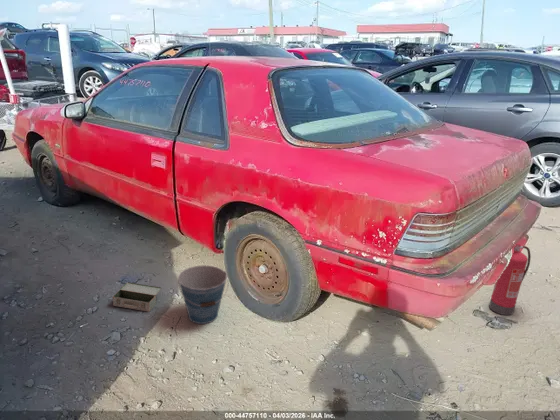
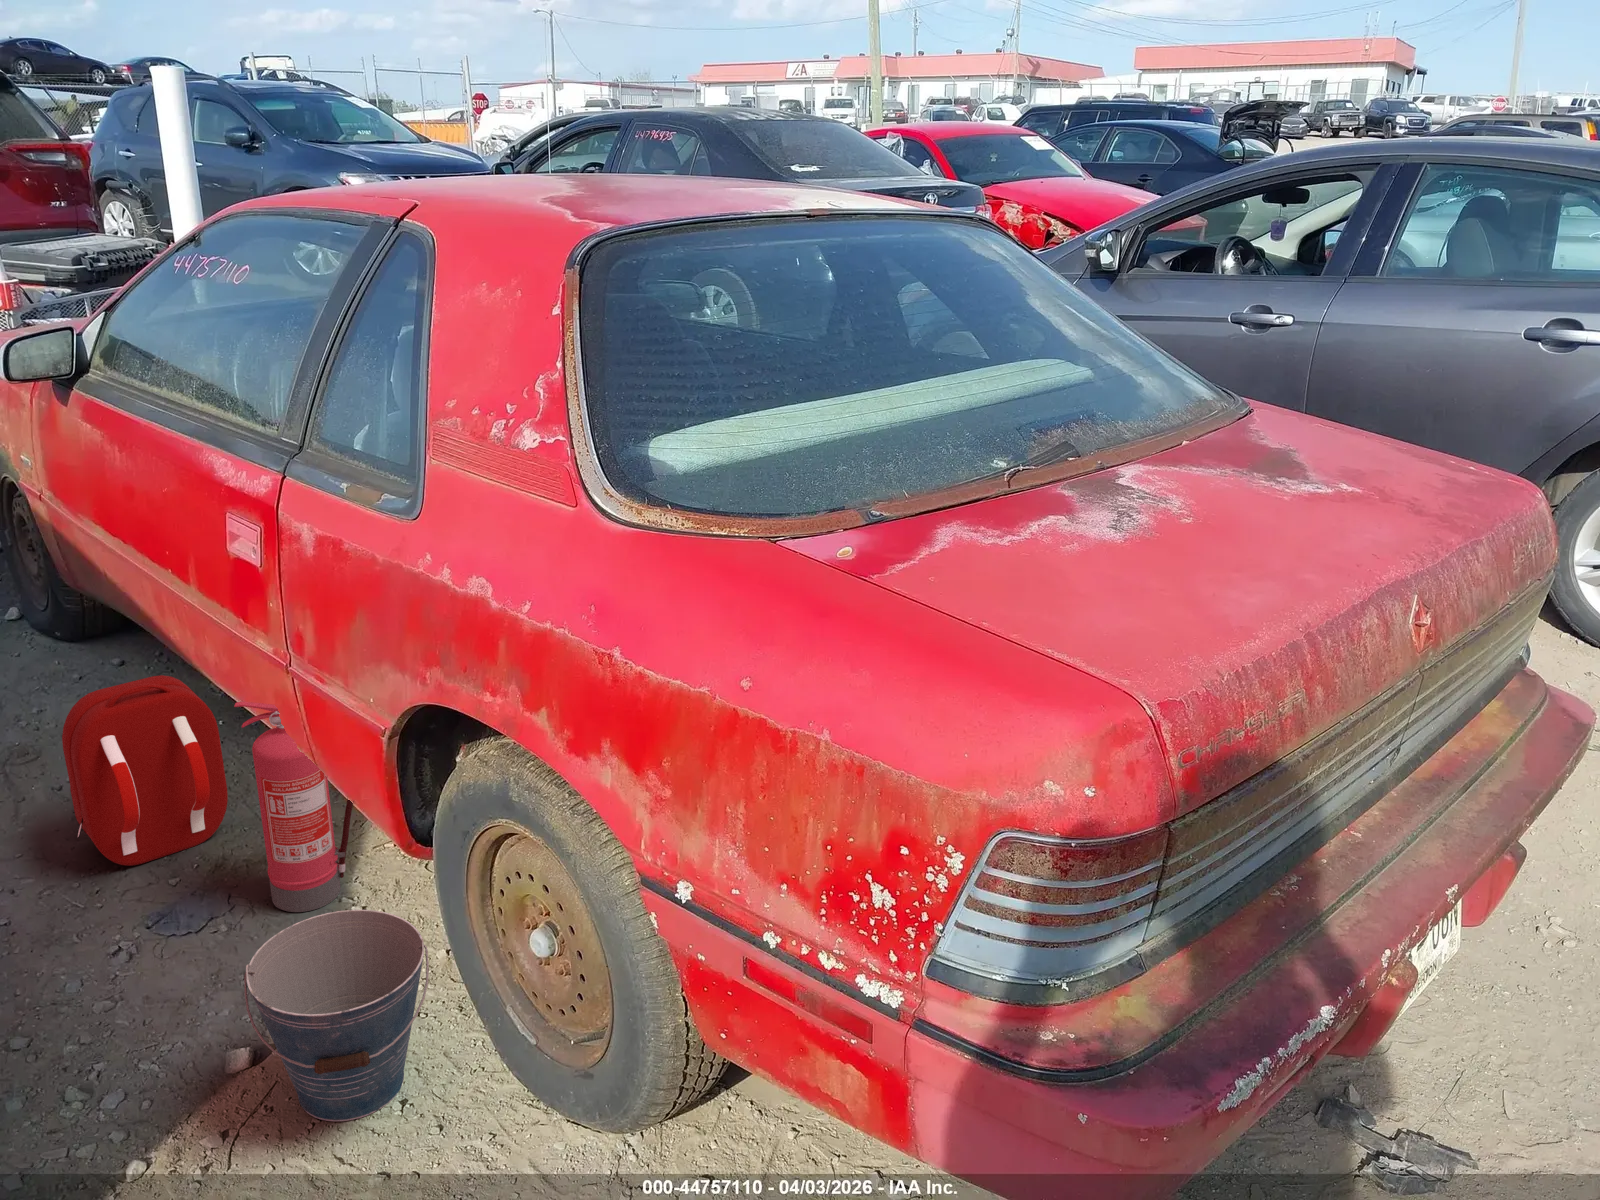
backpack: none [92,207,139,265] -> present [62,675,228,866]
fire extinguisher: present [489,244,531,315] -> present [234,702,354,912]
toolbox: present [113,282,162,312] -> none [64,944,240,1061]

